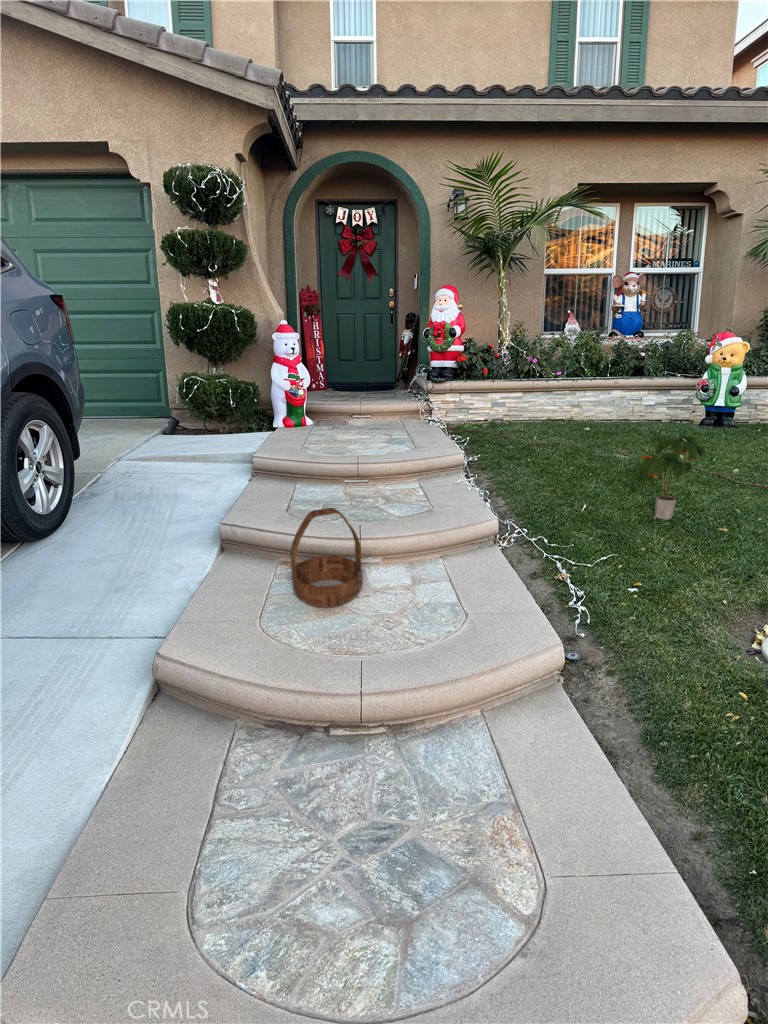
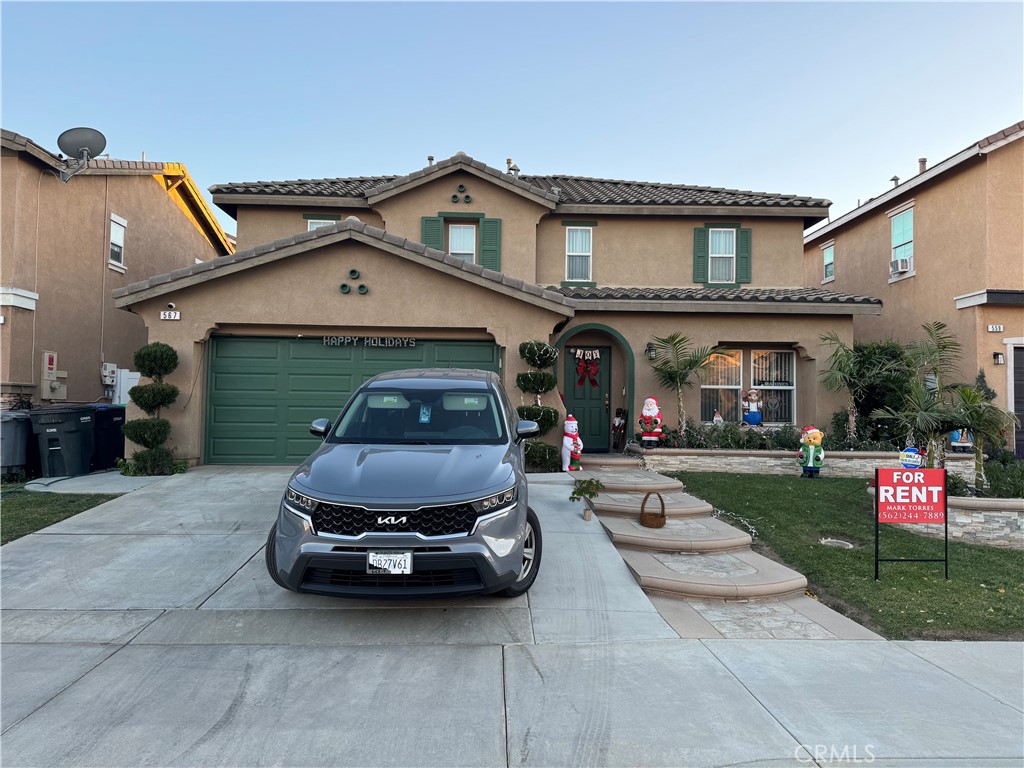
potted plant: present [633,434,705,519] -> present [569,478,605,520]

